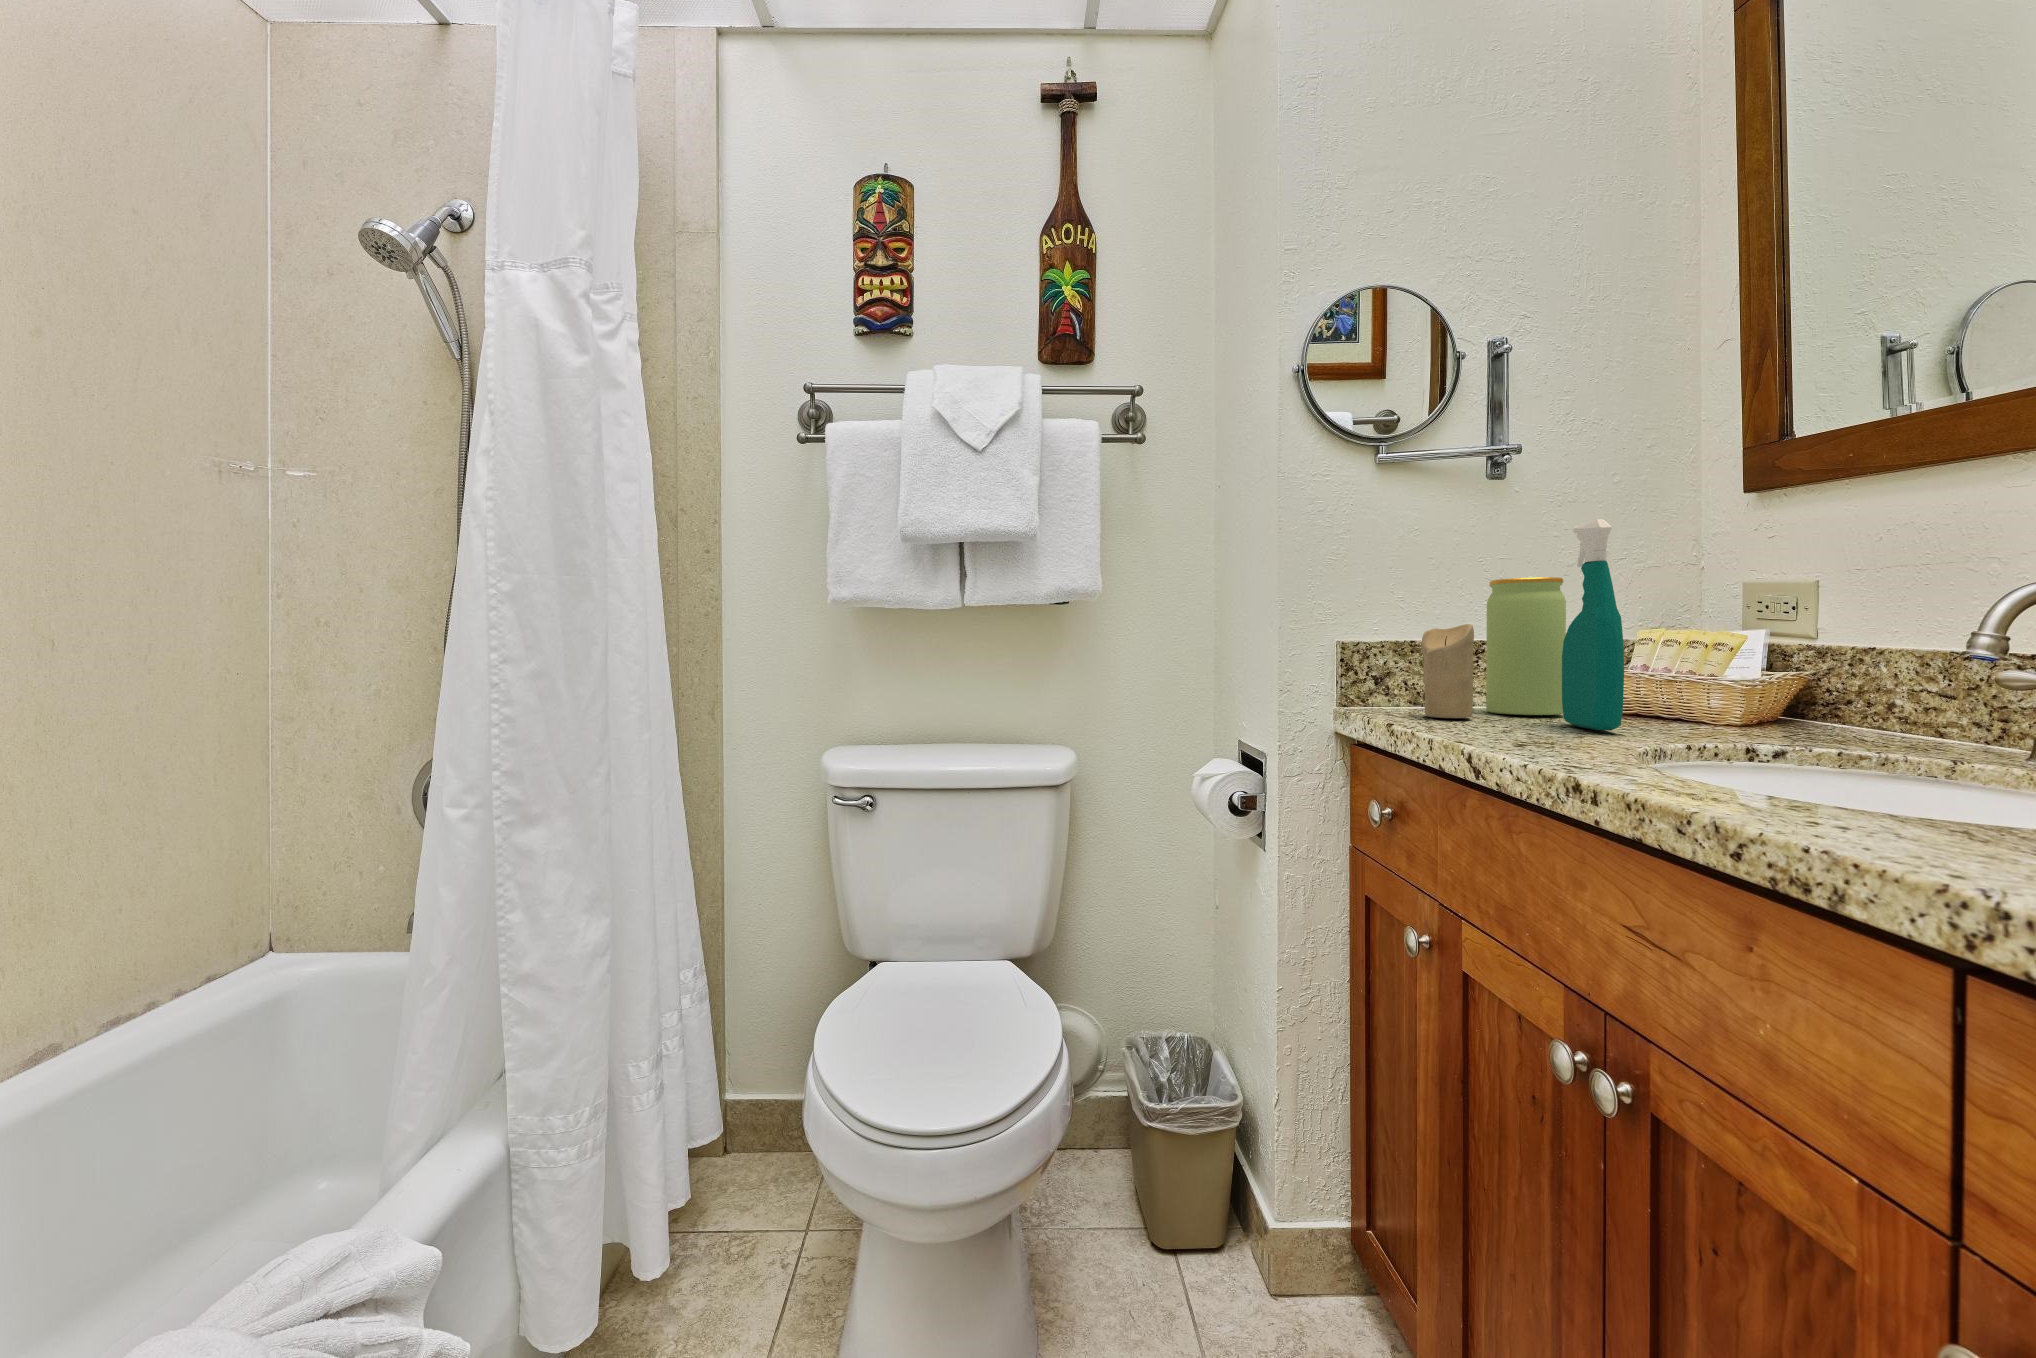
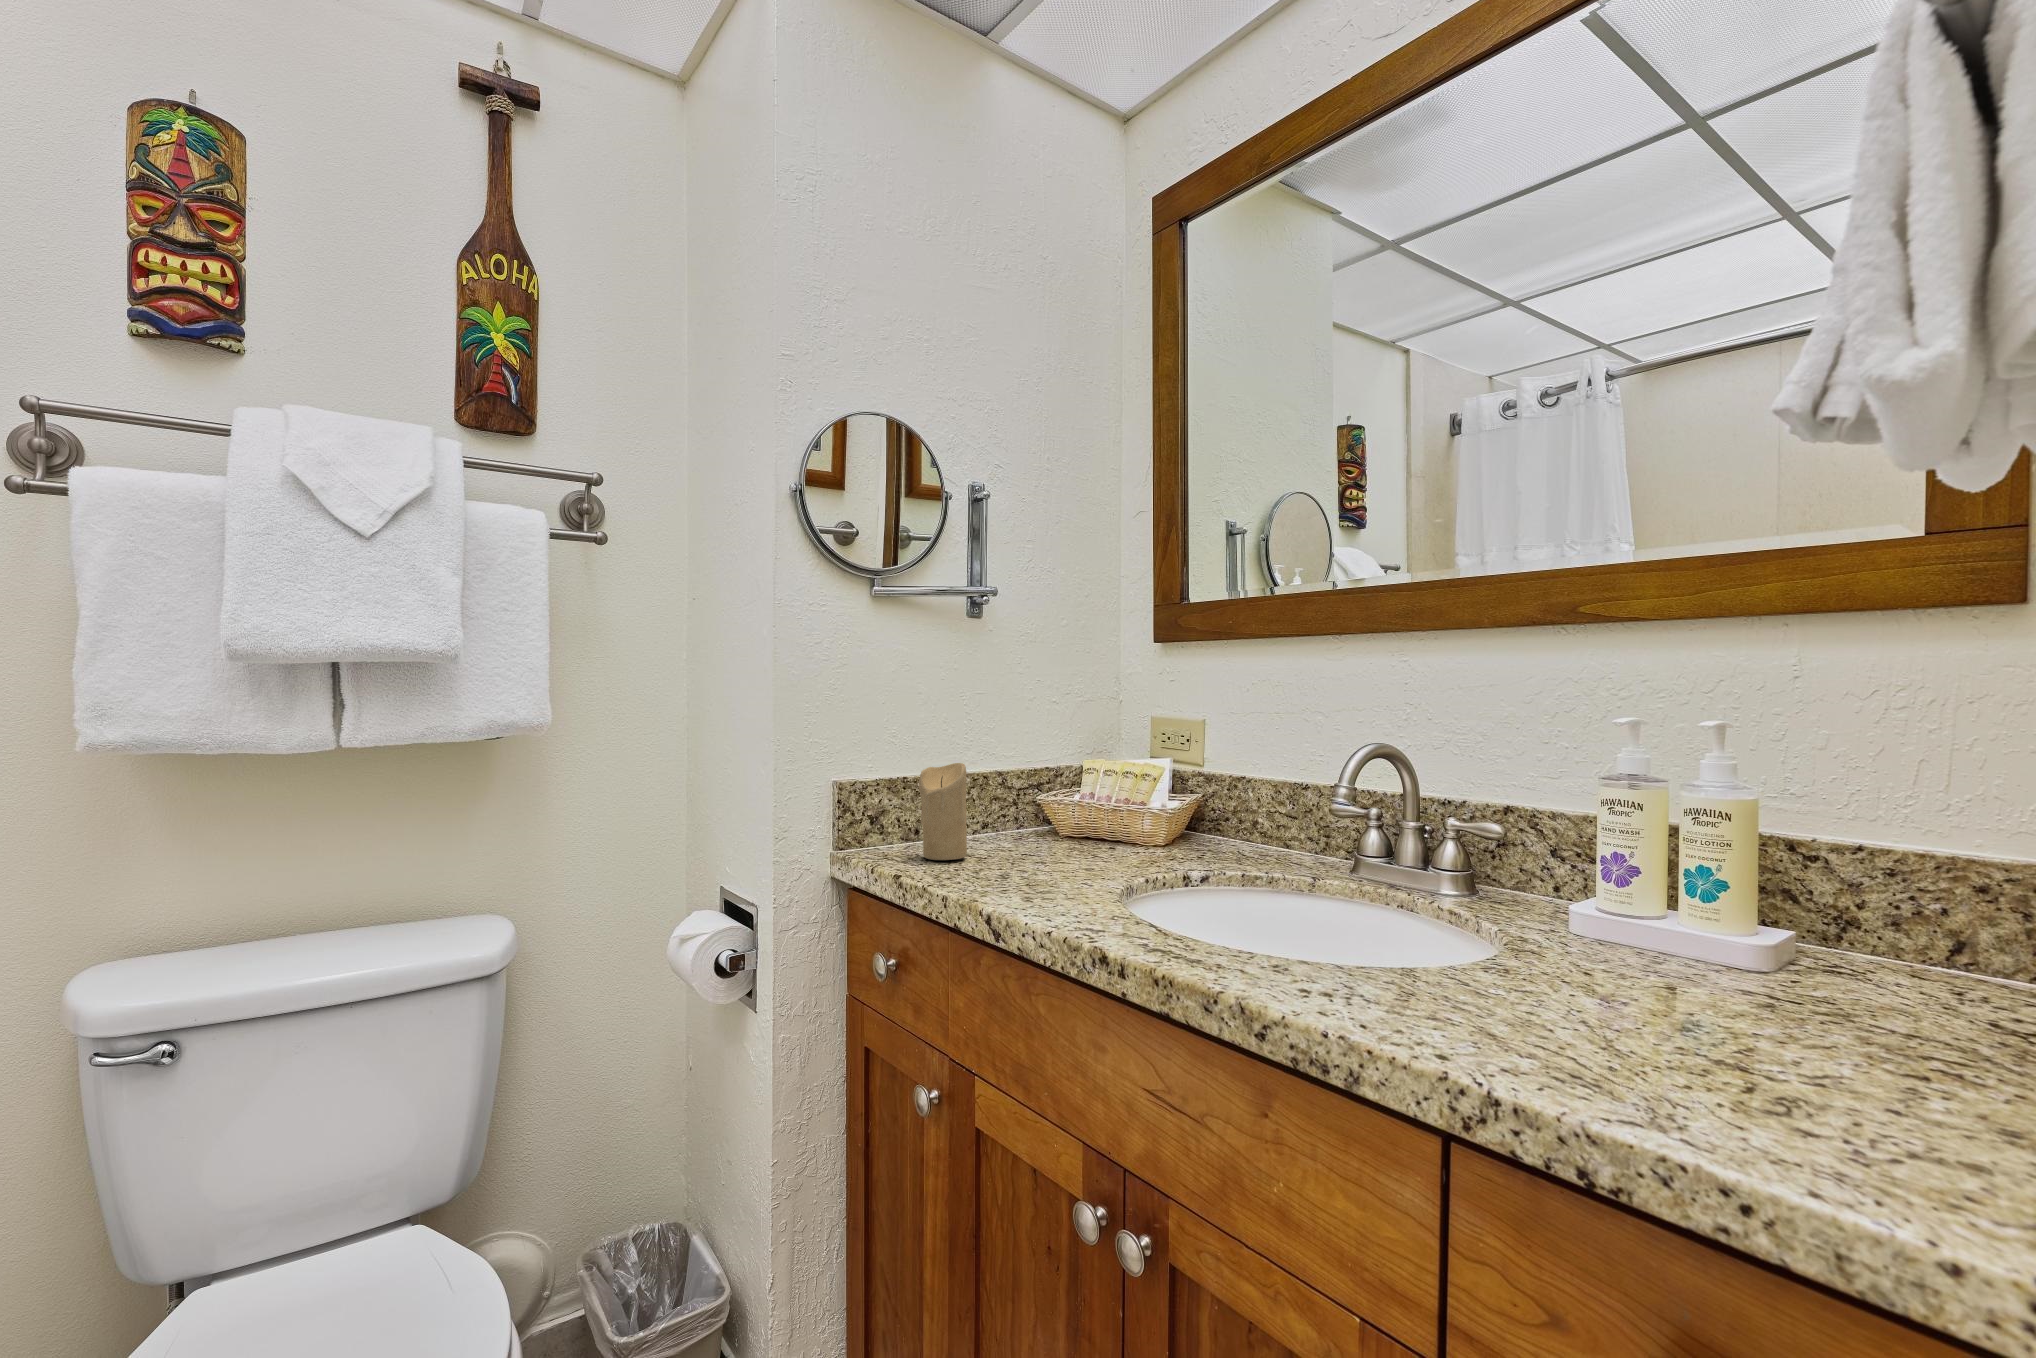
spray bottle: present [1562,519,1624,730] -> none [1041,670,1095,866]
jar: present [1486,577,1566,715] -> none [969,715,1036,847]

